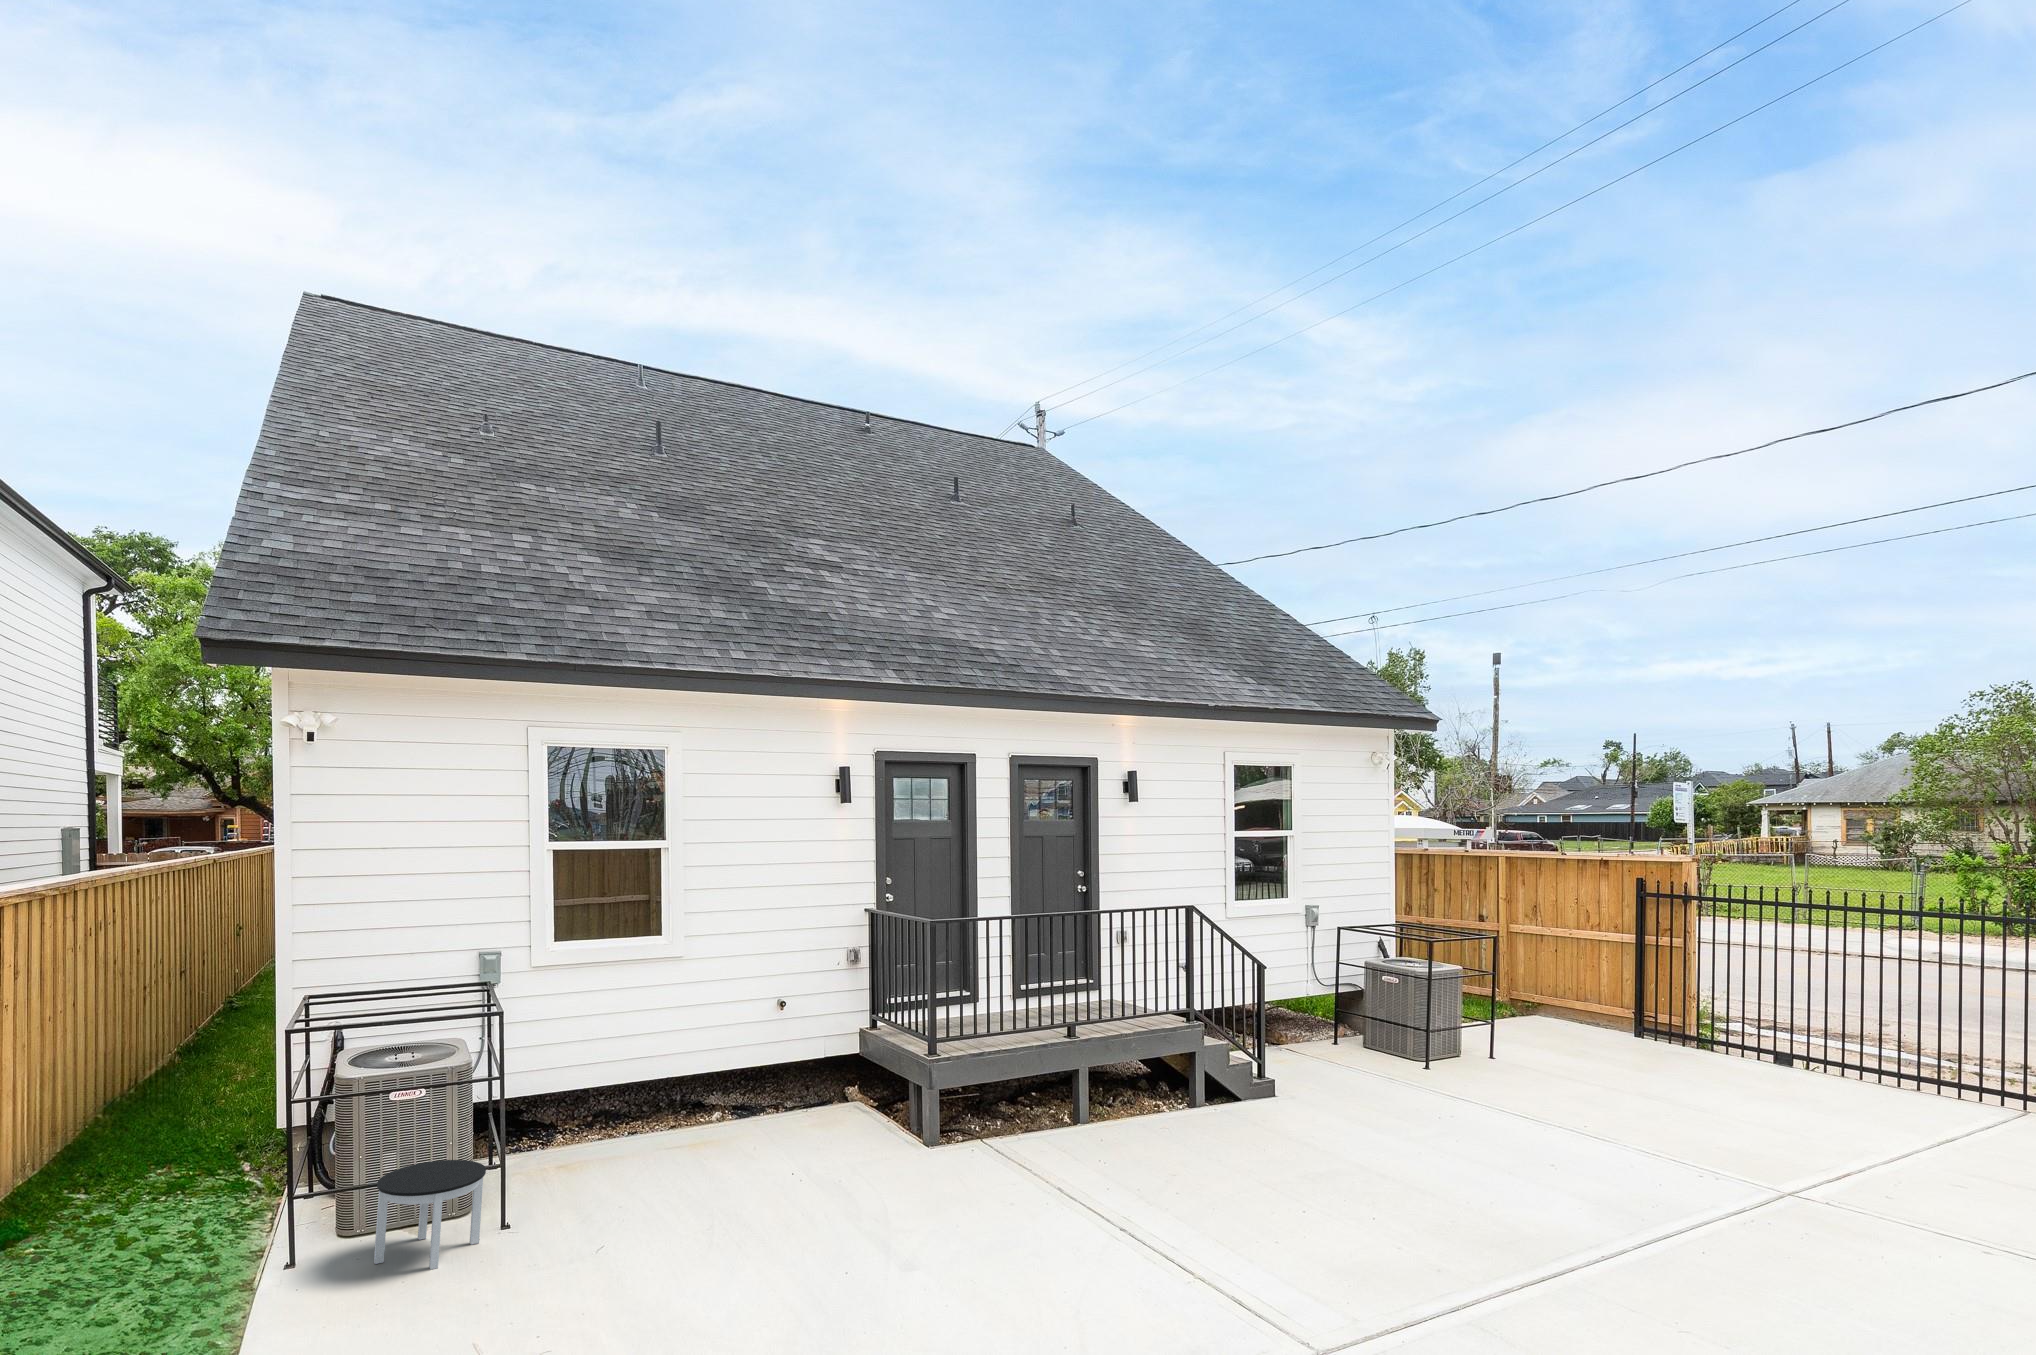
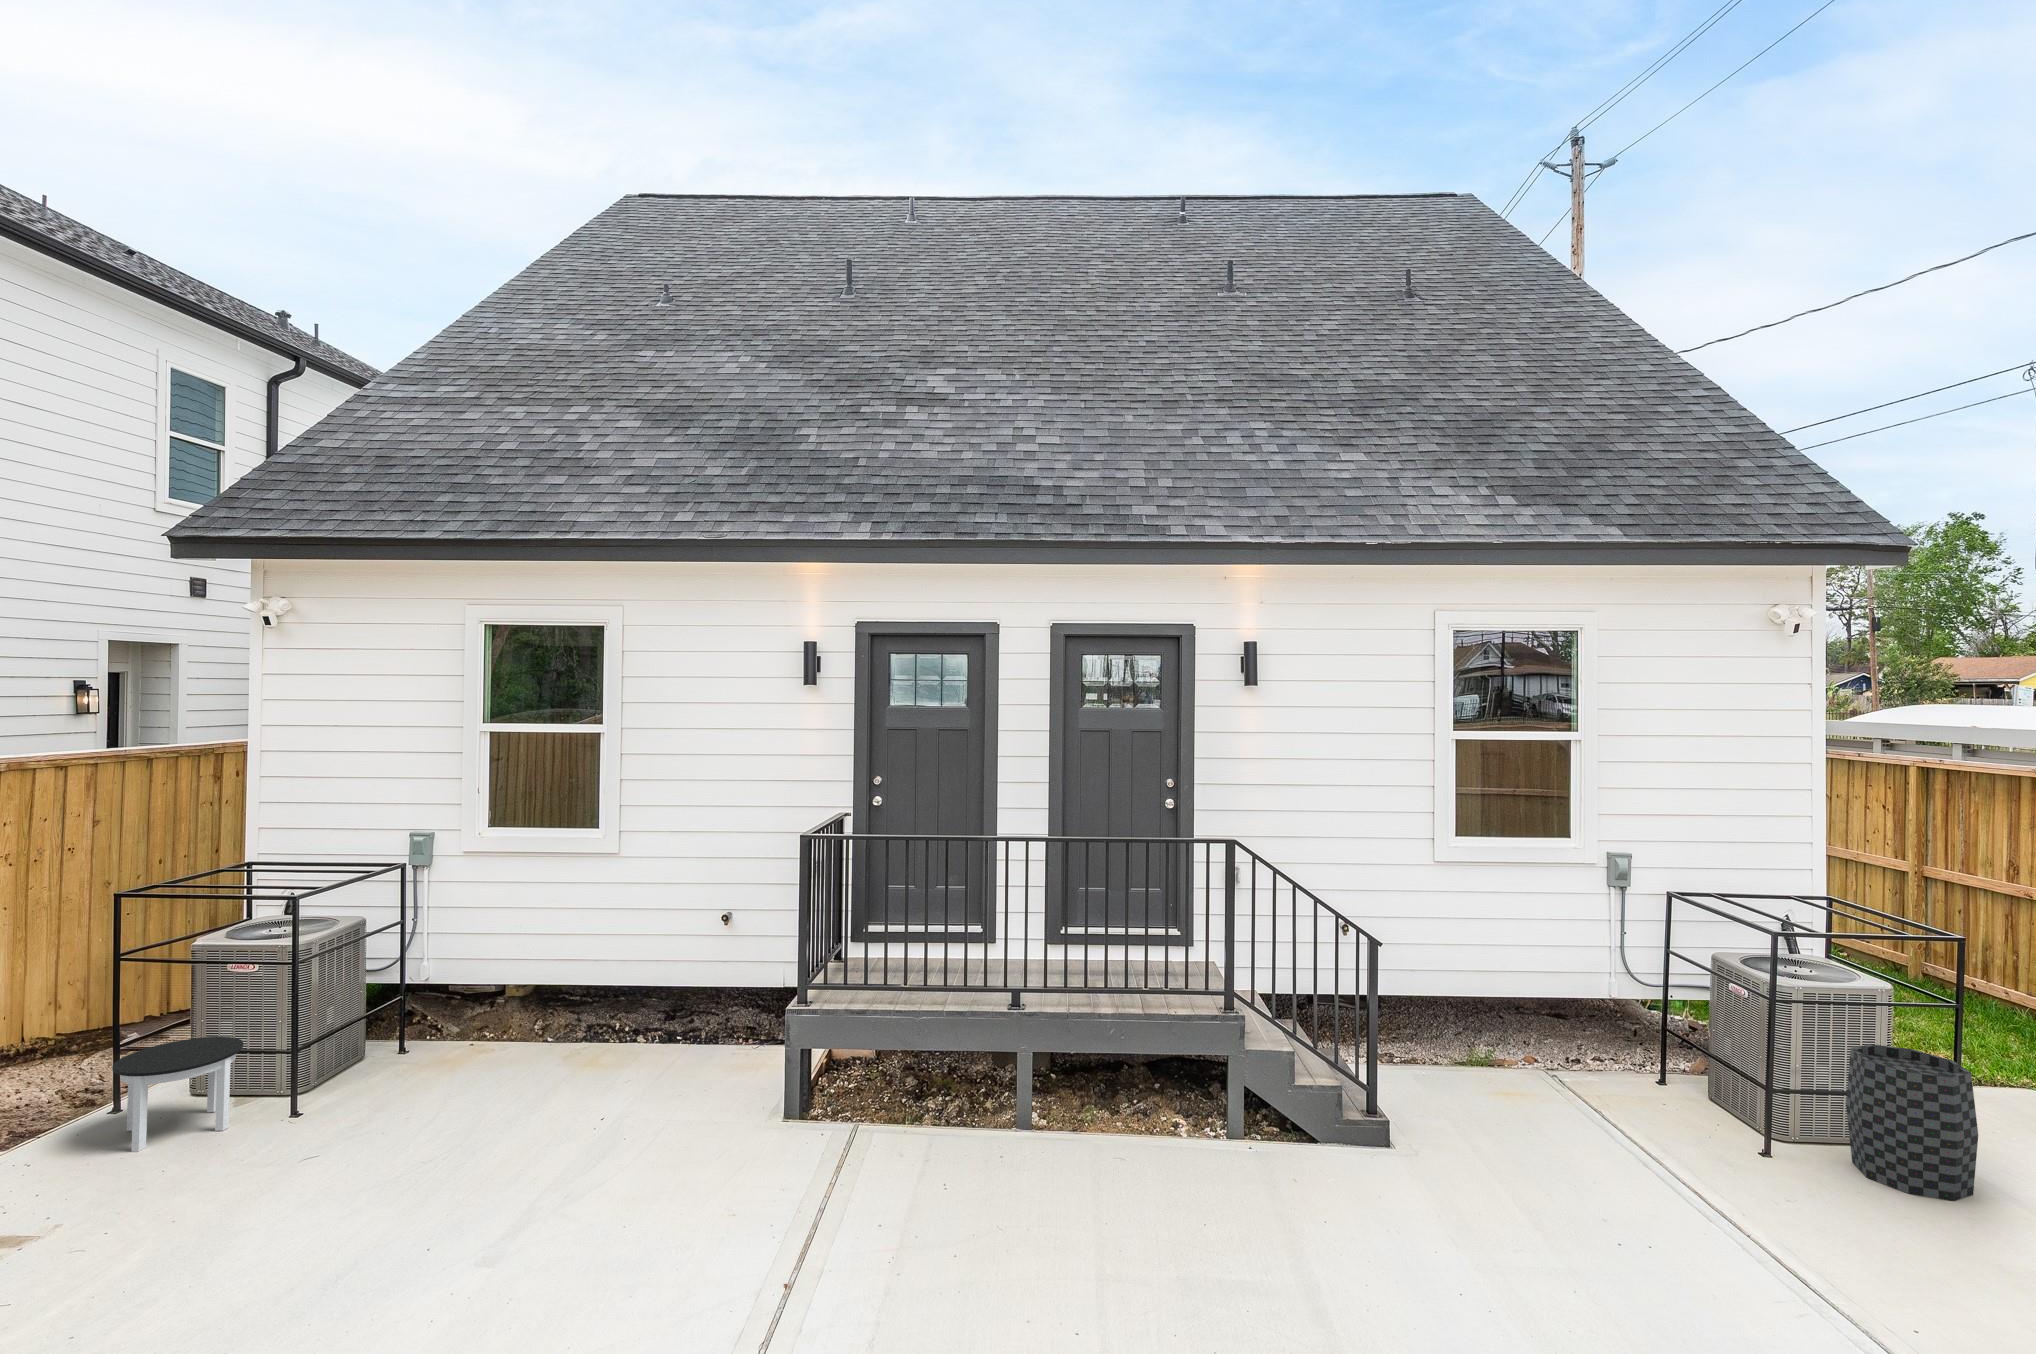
trash can: none [1453,996,1506,1067] -> present [1846,1044,1978,1201]

